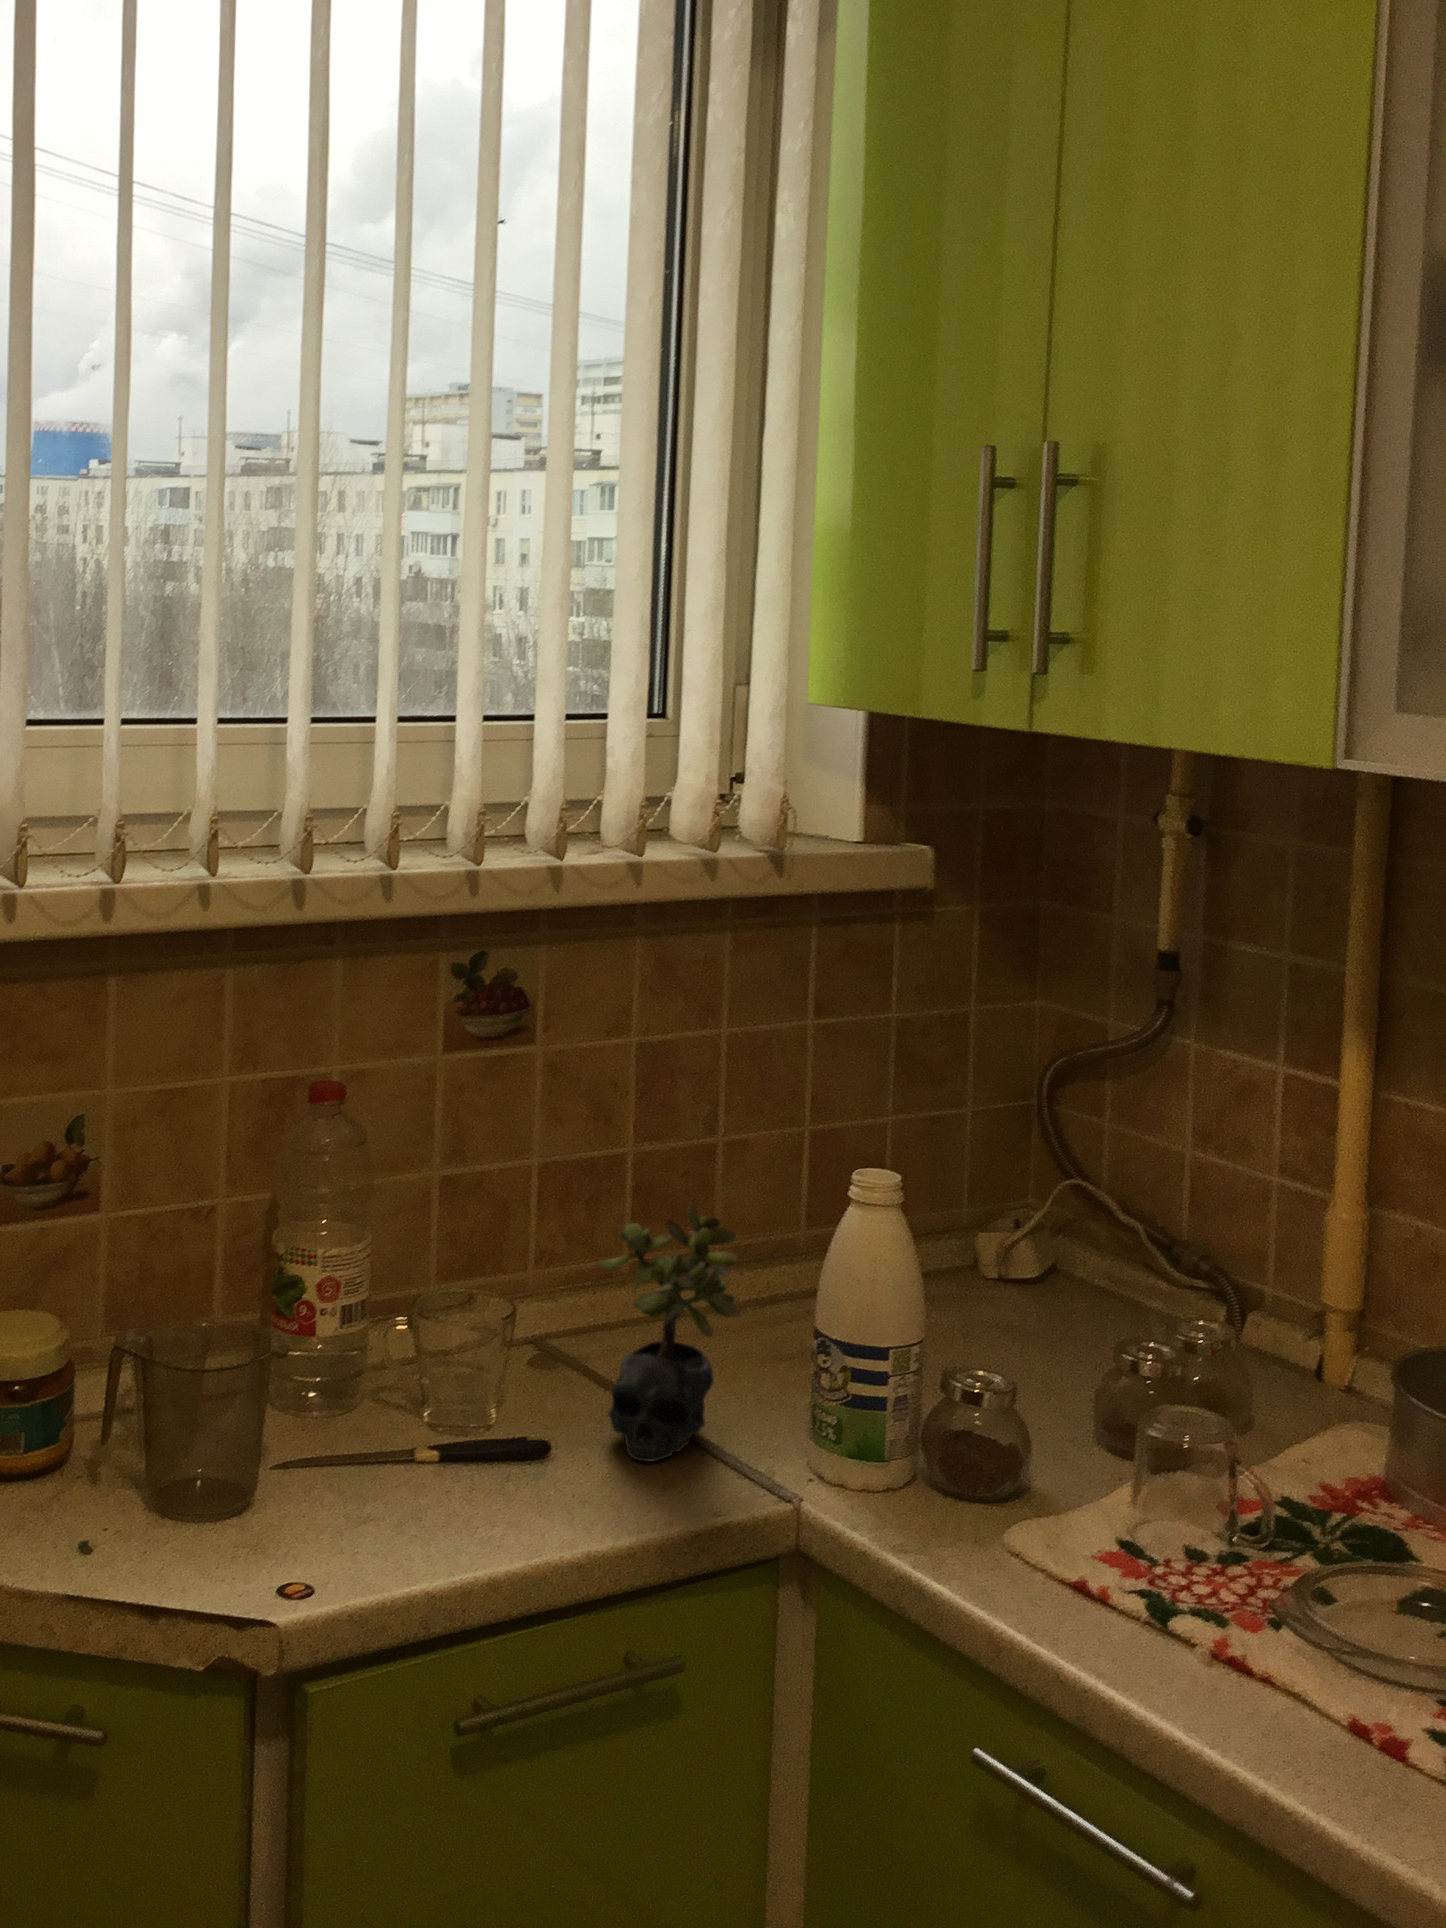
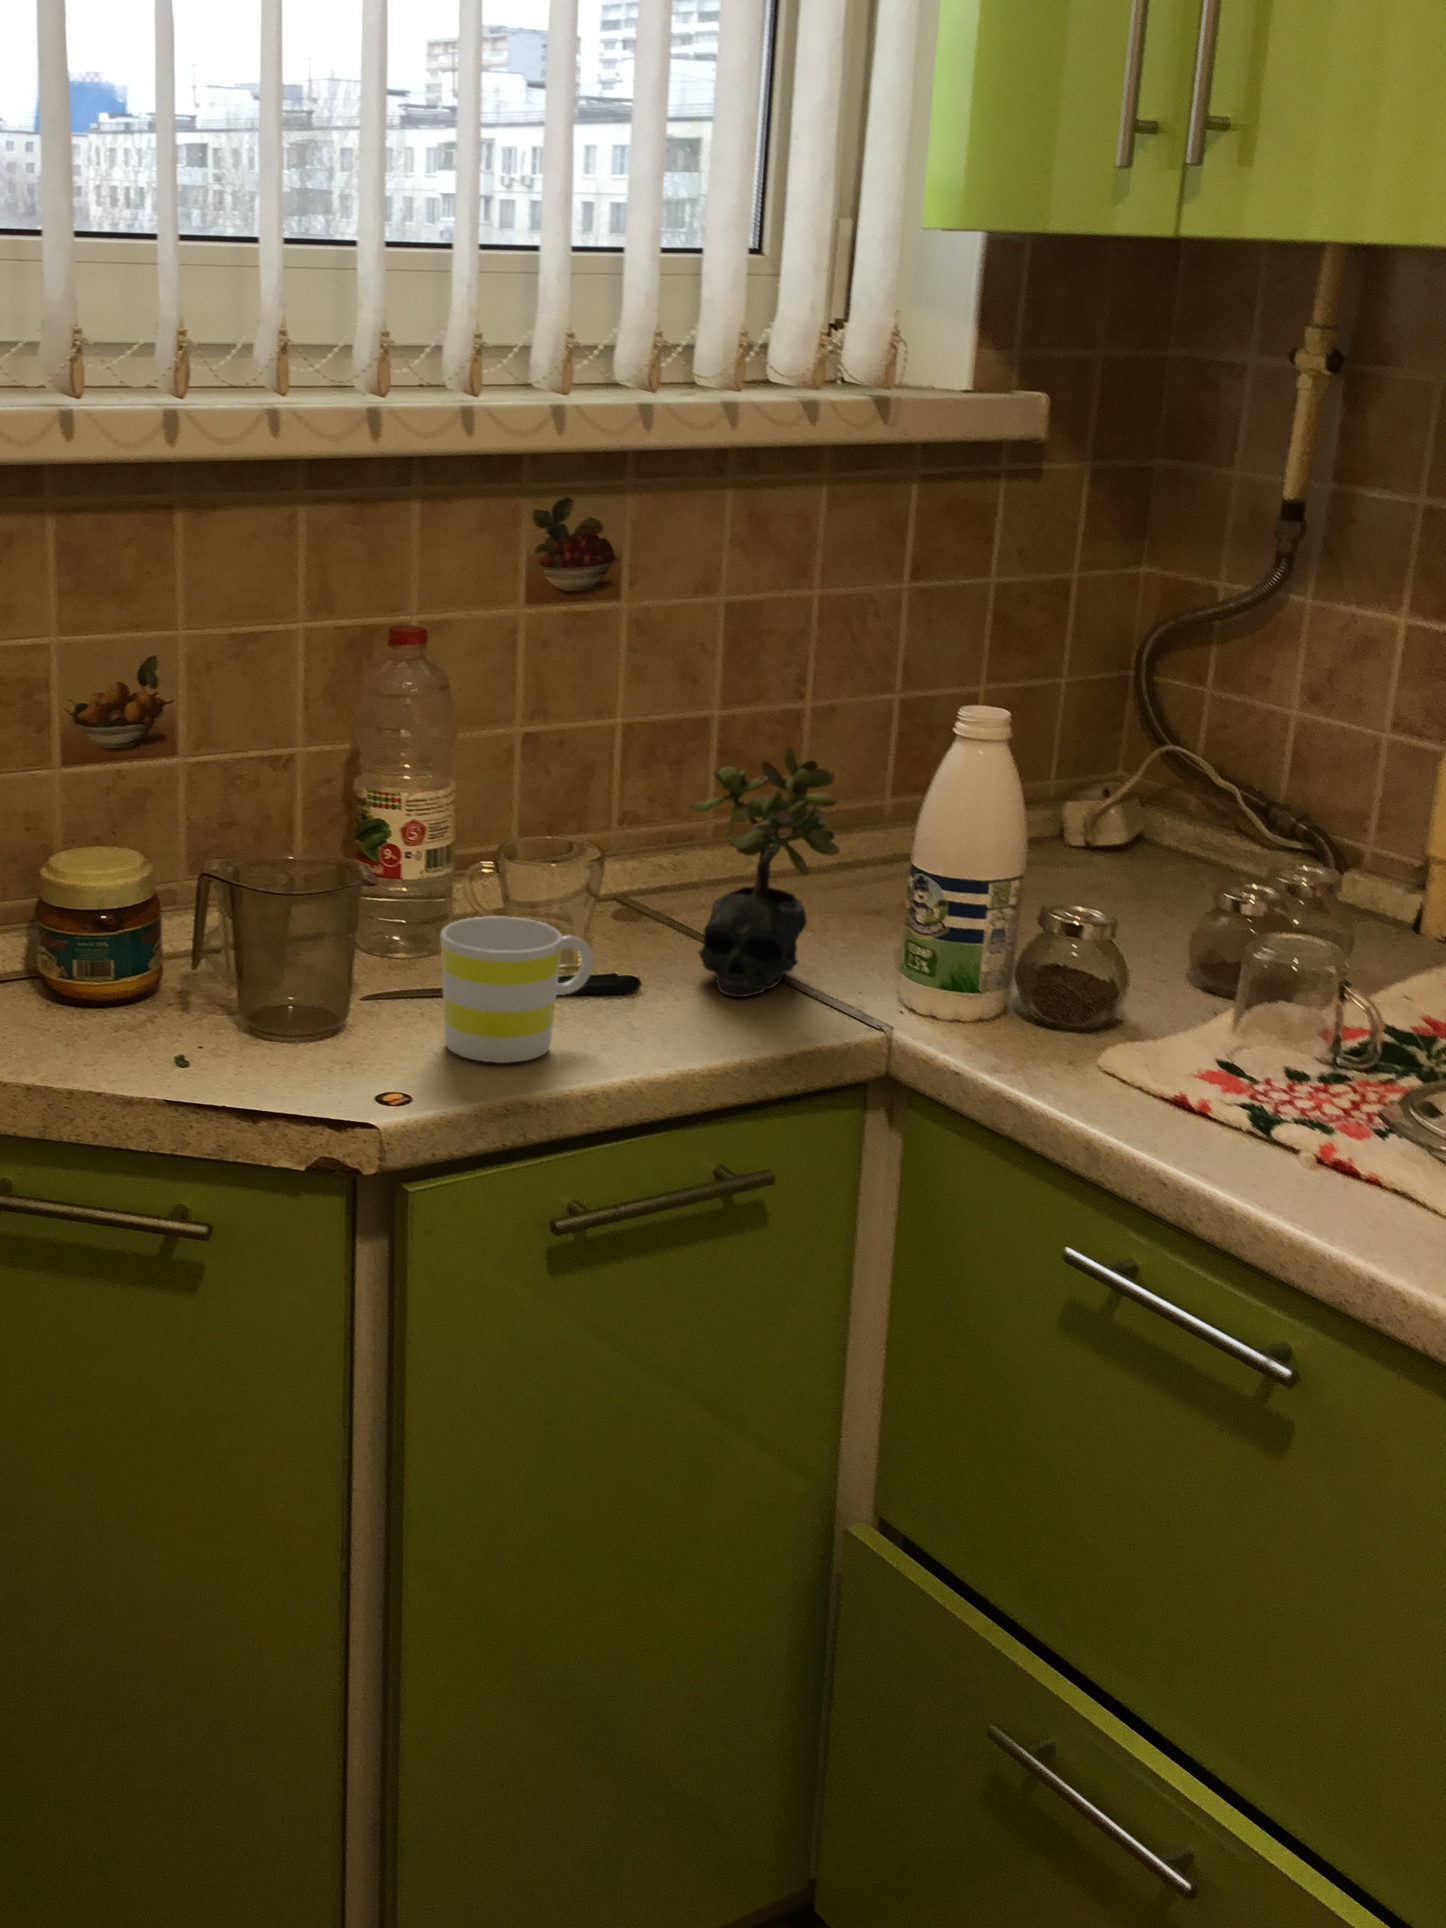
mug: none [347,1387,499,1545] -> present [440,916,593,1063]

